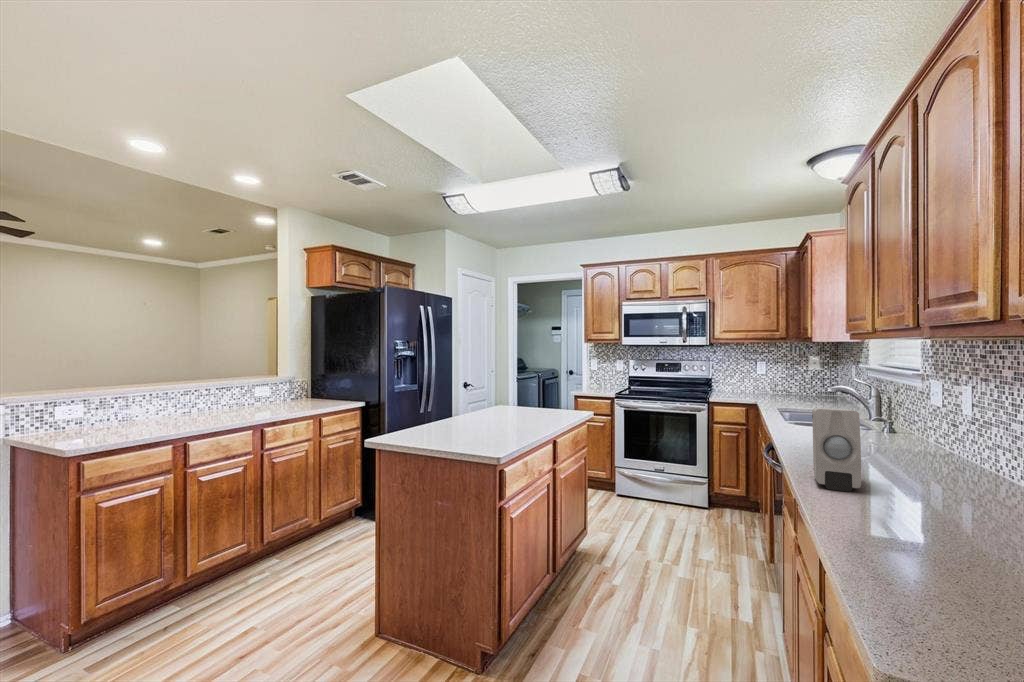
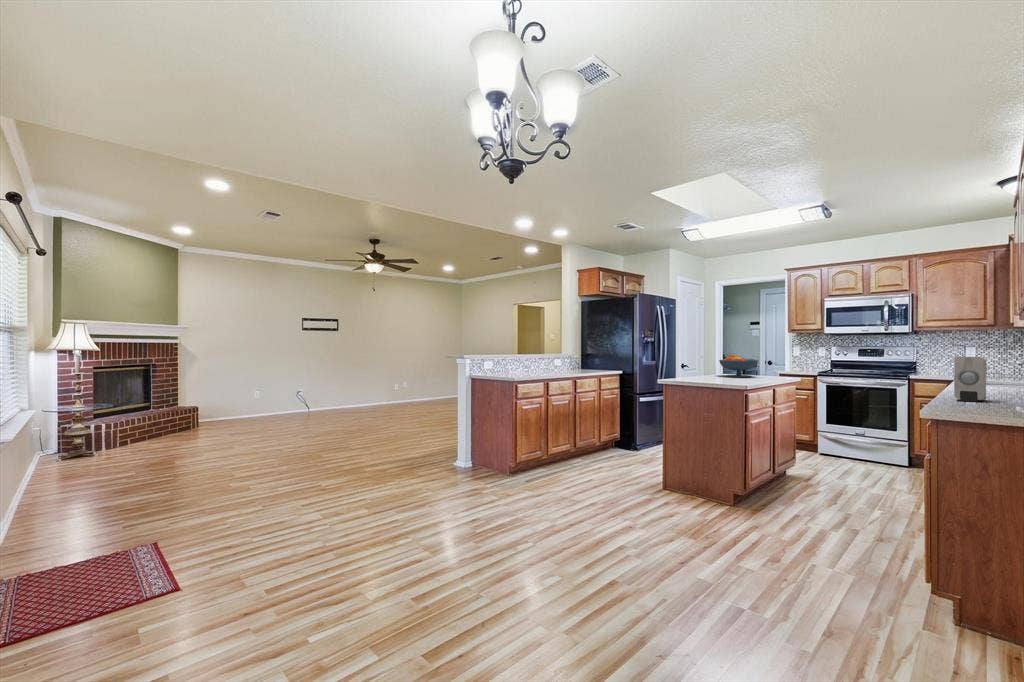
fruit bowl: none [483,382,537,420] -> present [719,354,758,377]

